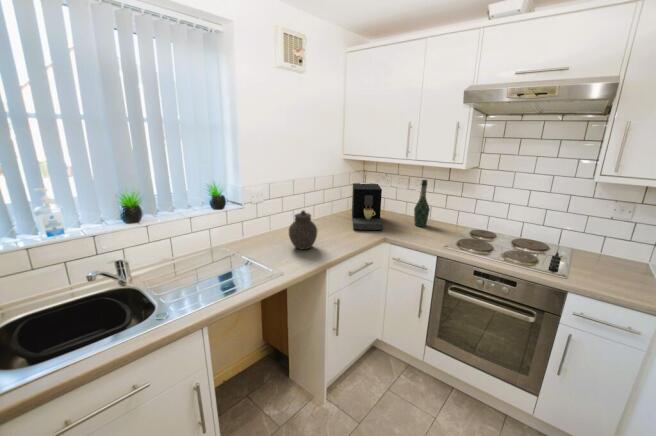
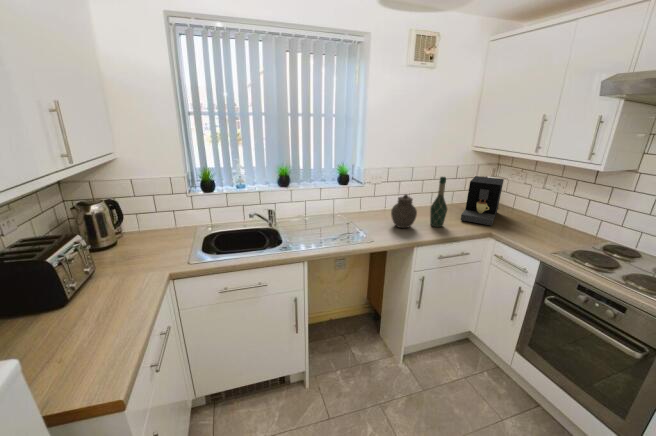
wine bottle: present [414,180,430,227] -> present [430,177,447,227]

